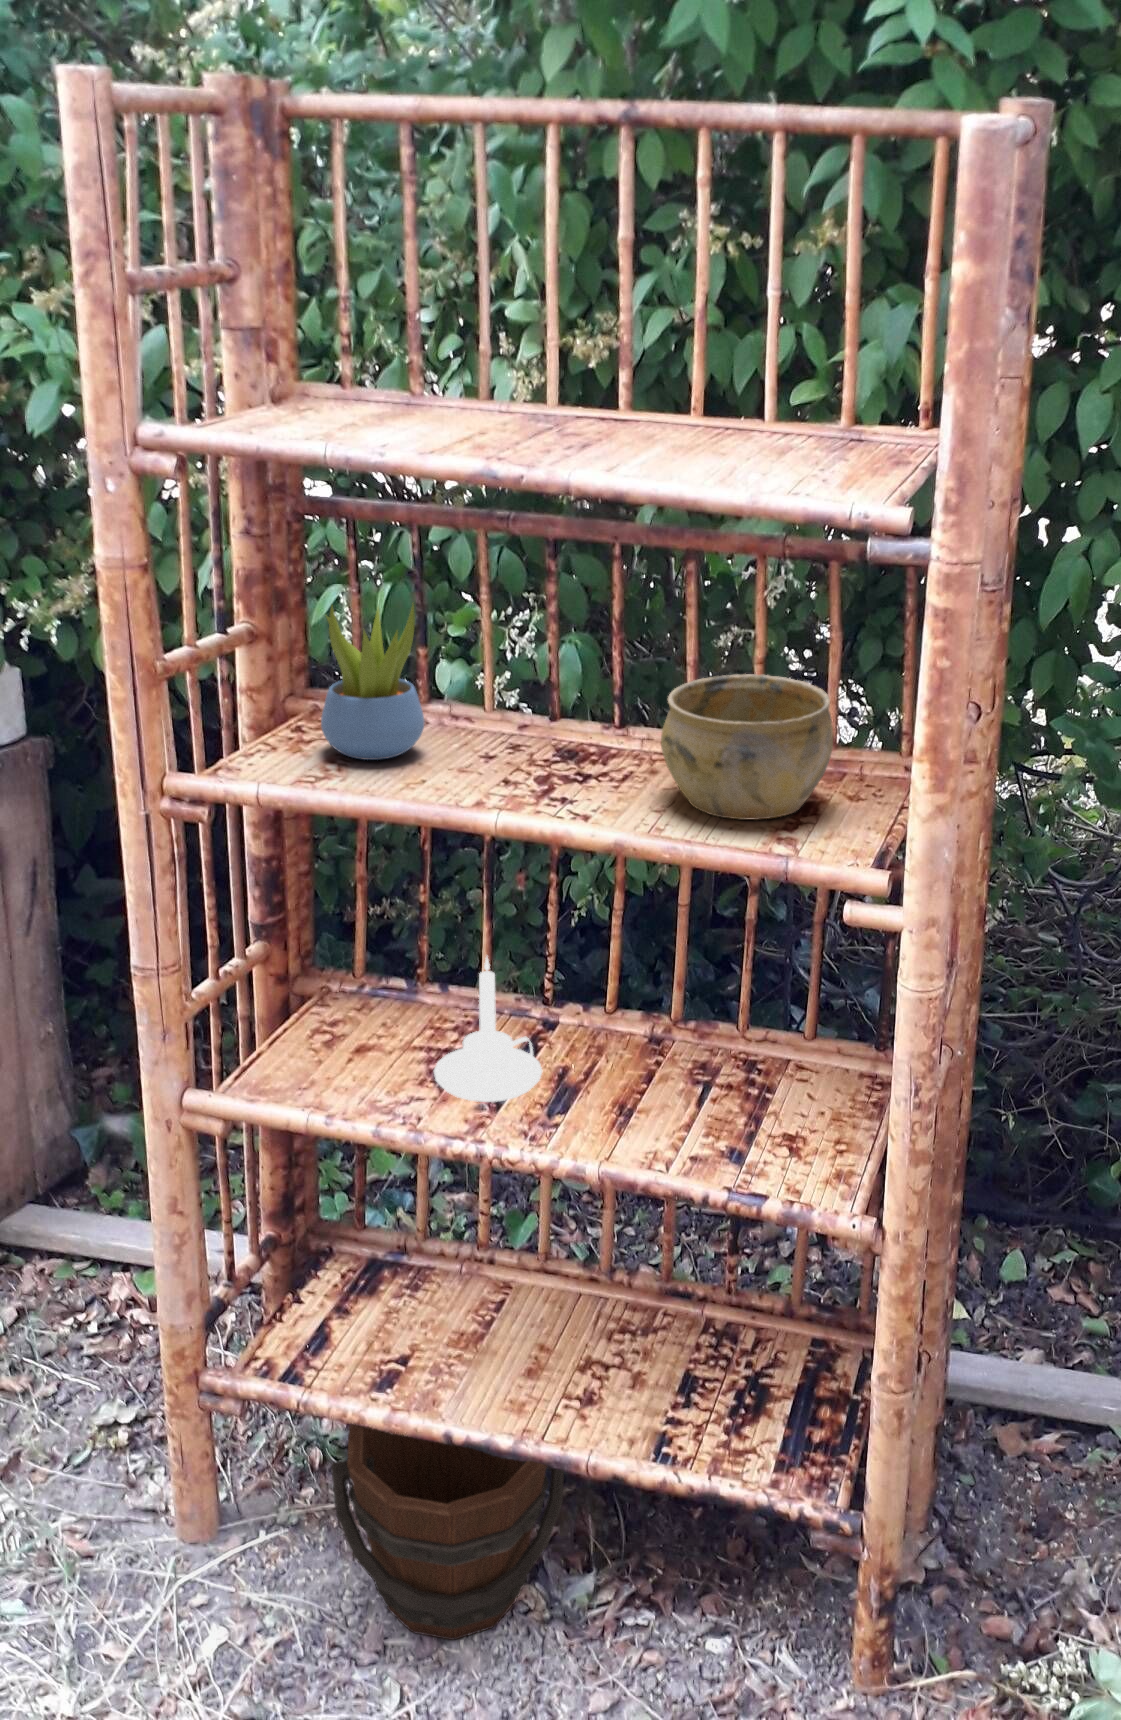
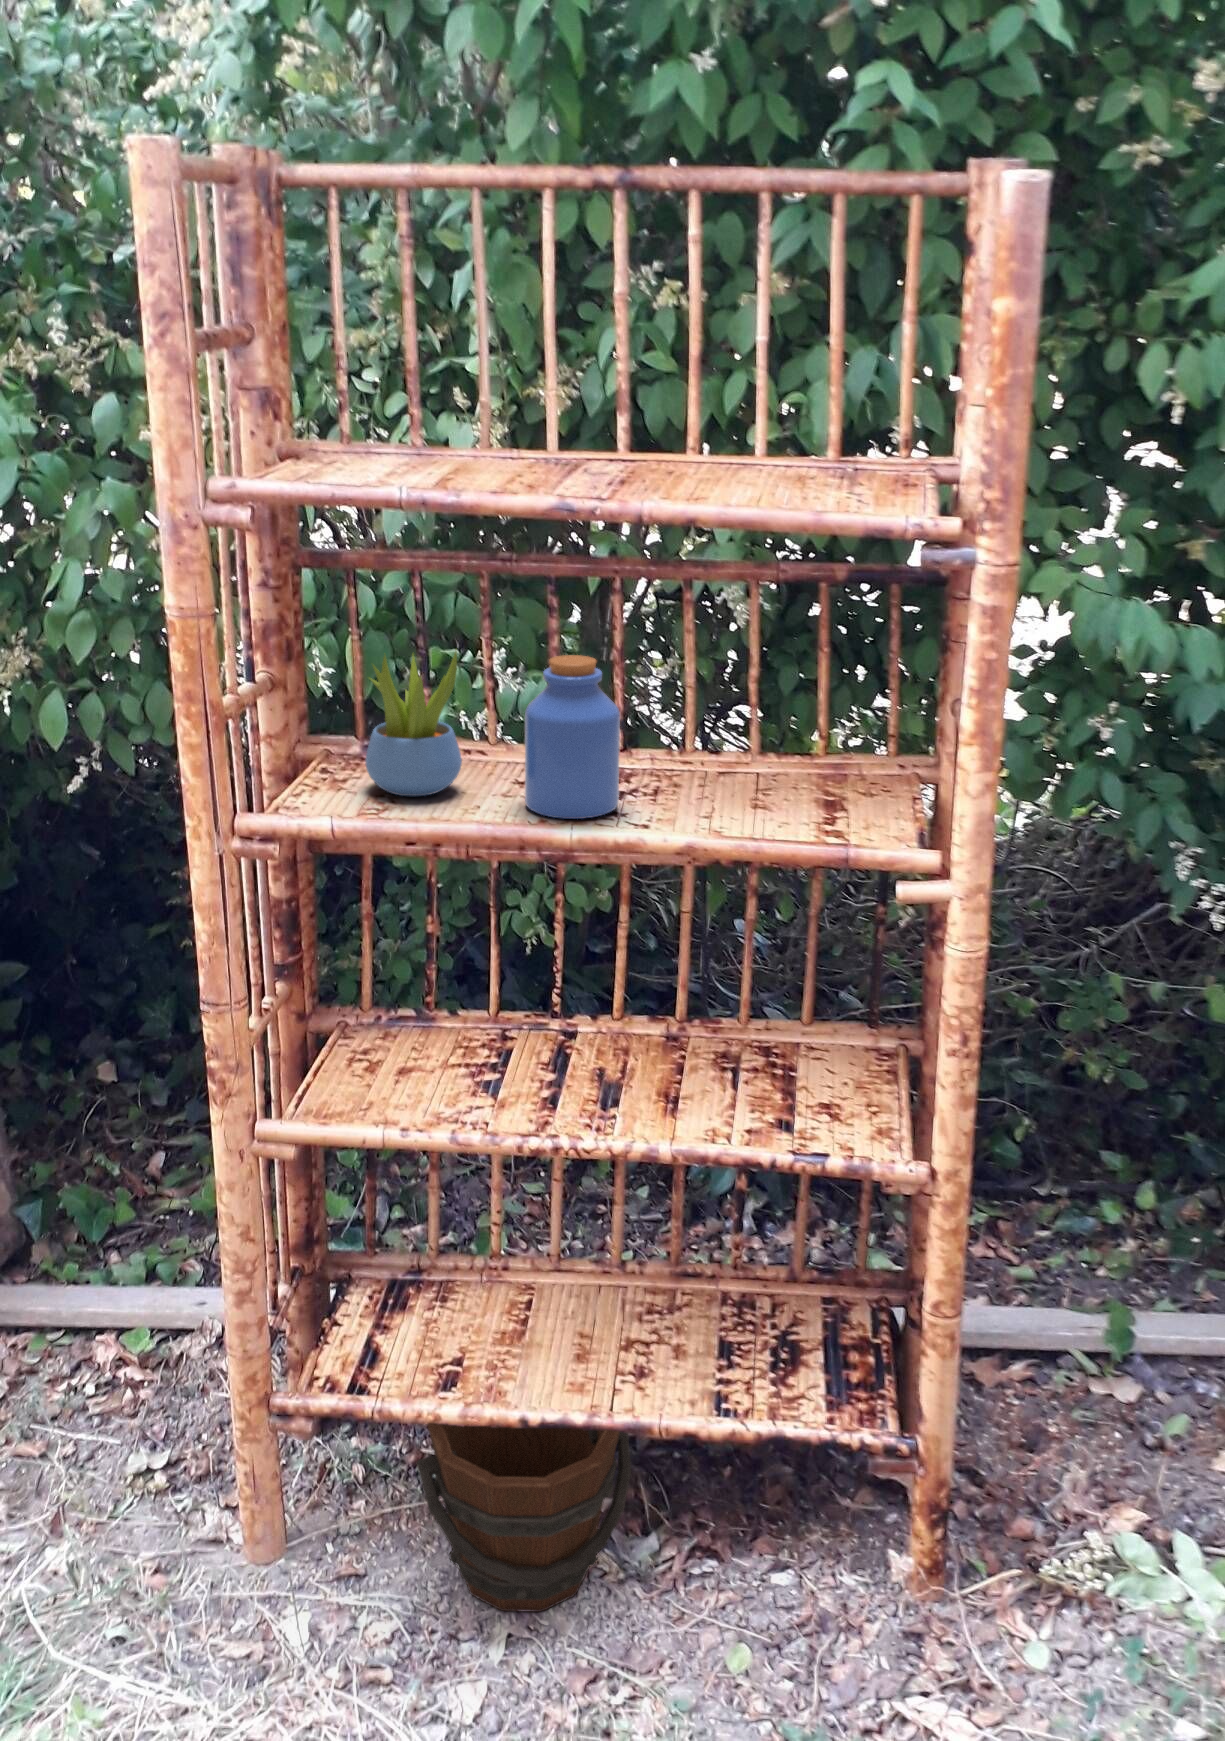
jar: none [476,615,581,796] -> present [525,655,620,819]
ceramic bowl: present [661,674,833,820] -> none [694,699,846,827]
candle holder: present [434,957,542,1102] -> none [486,968,586,1105]

